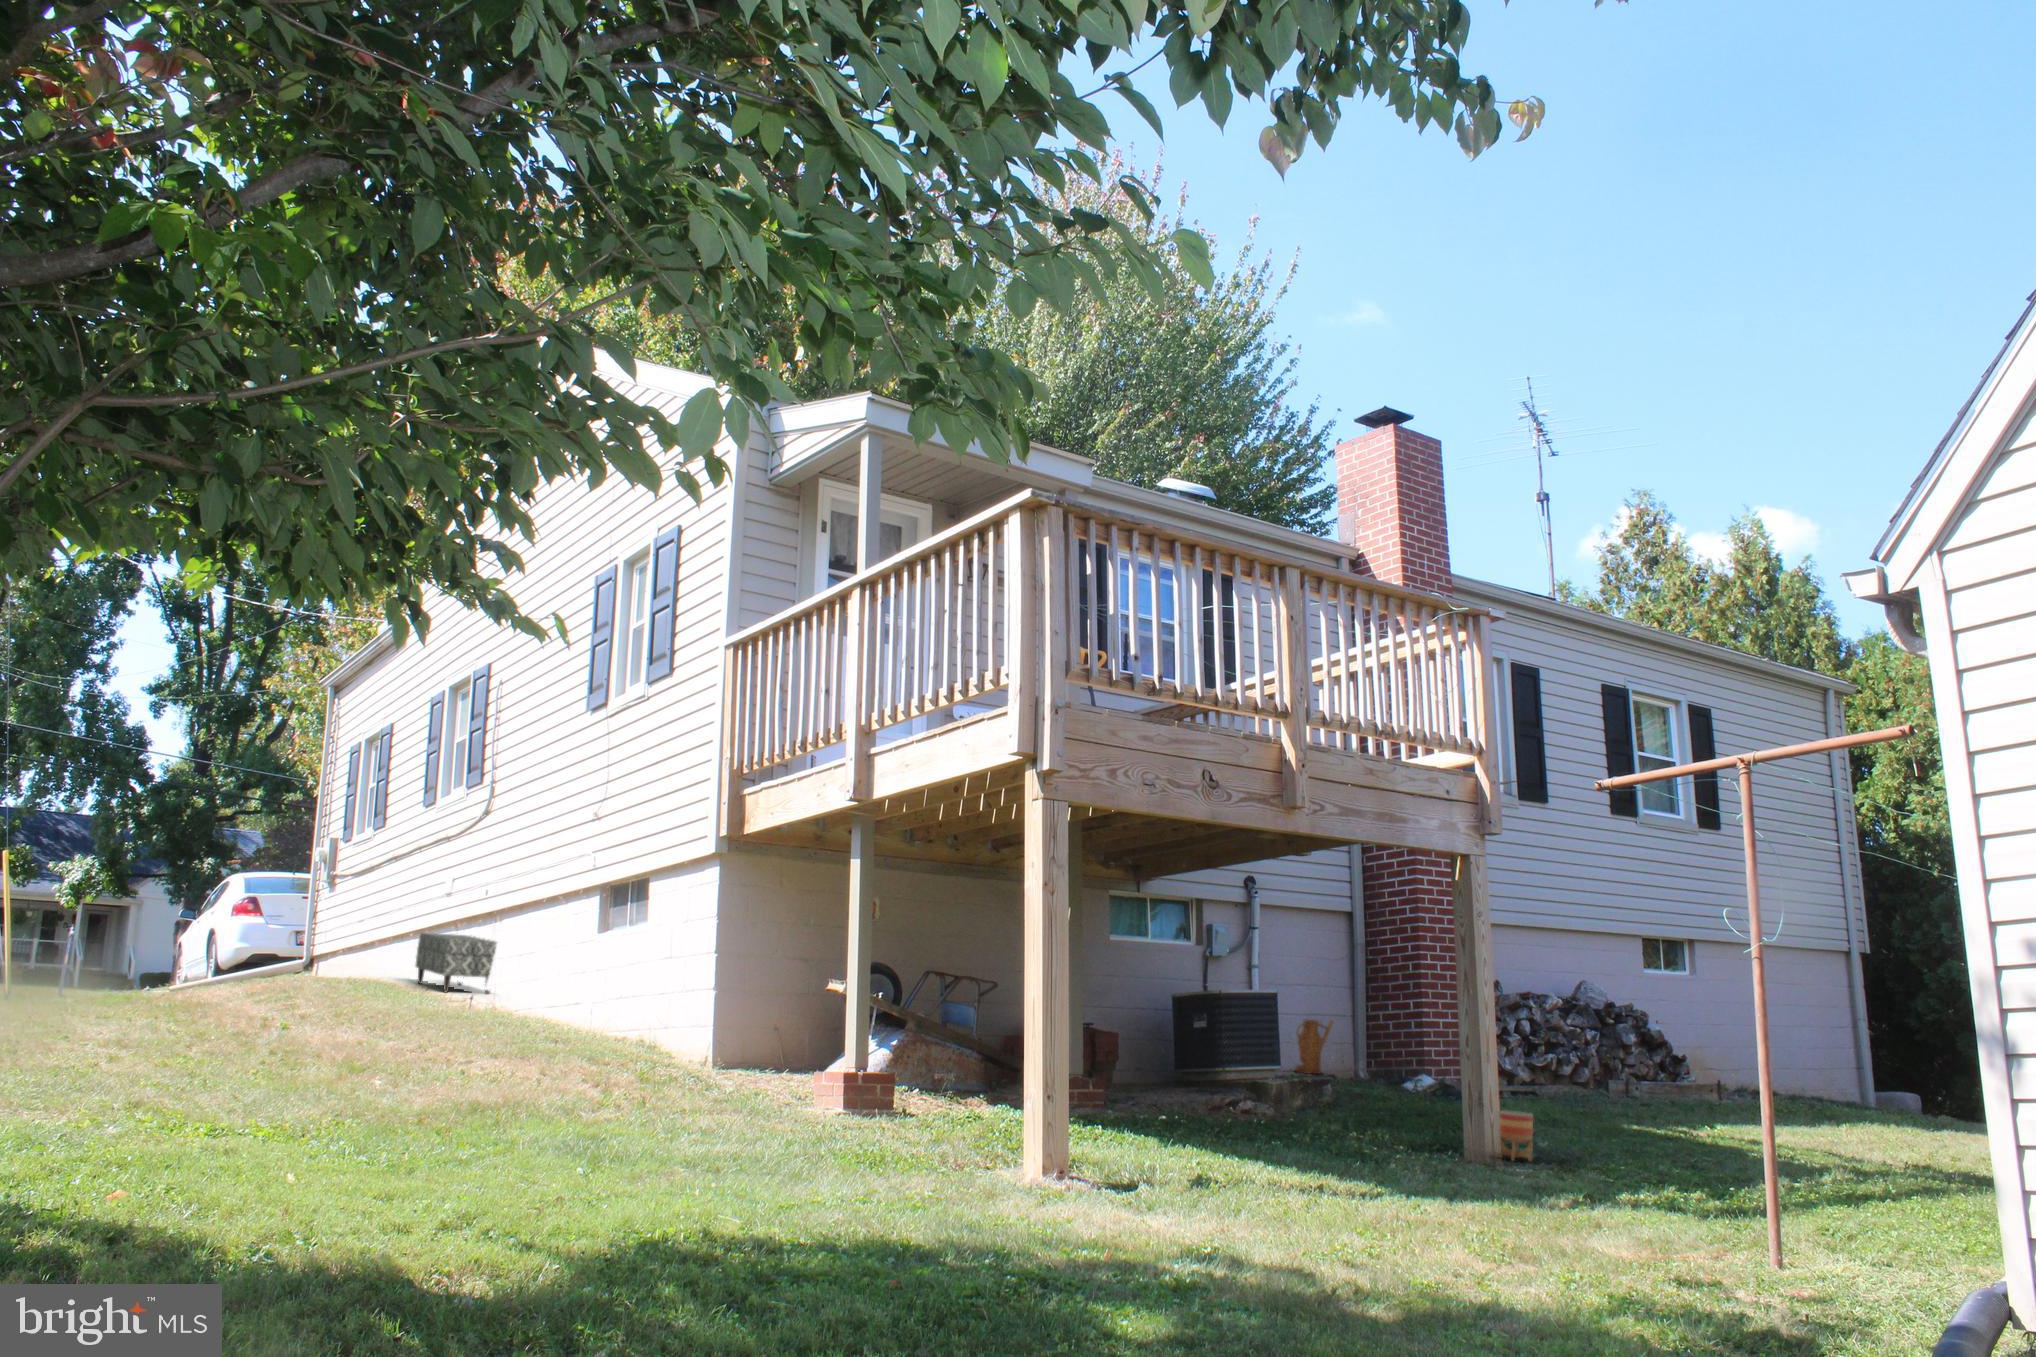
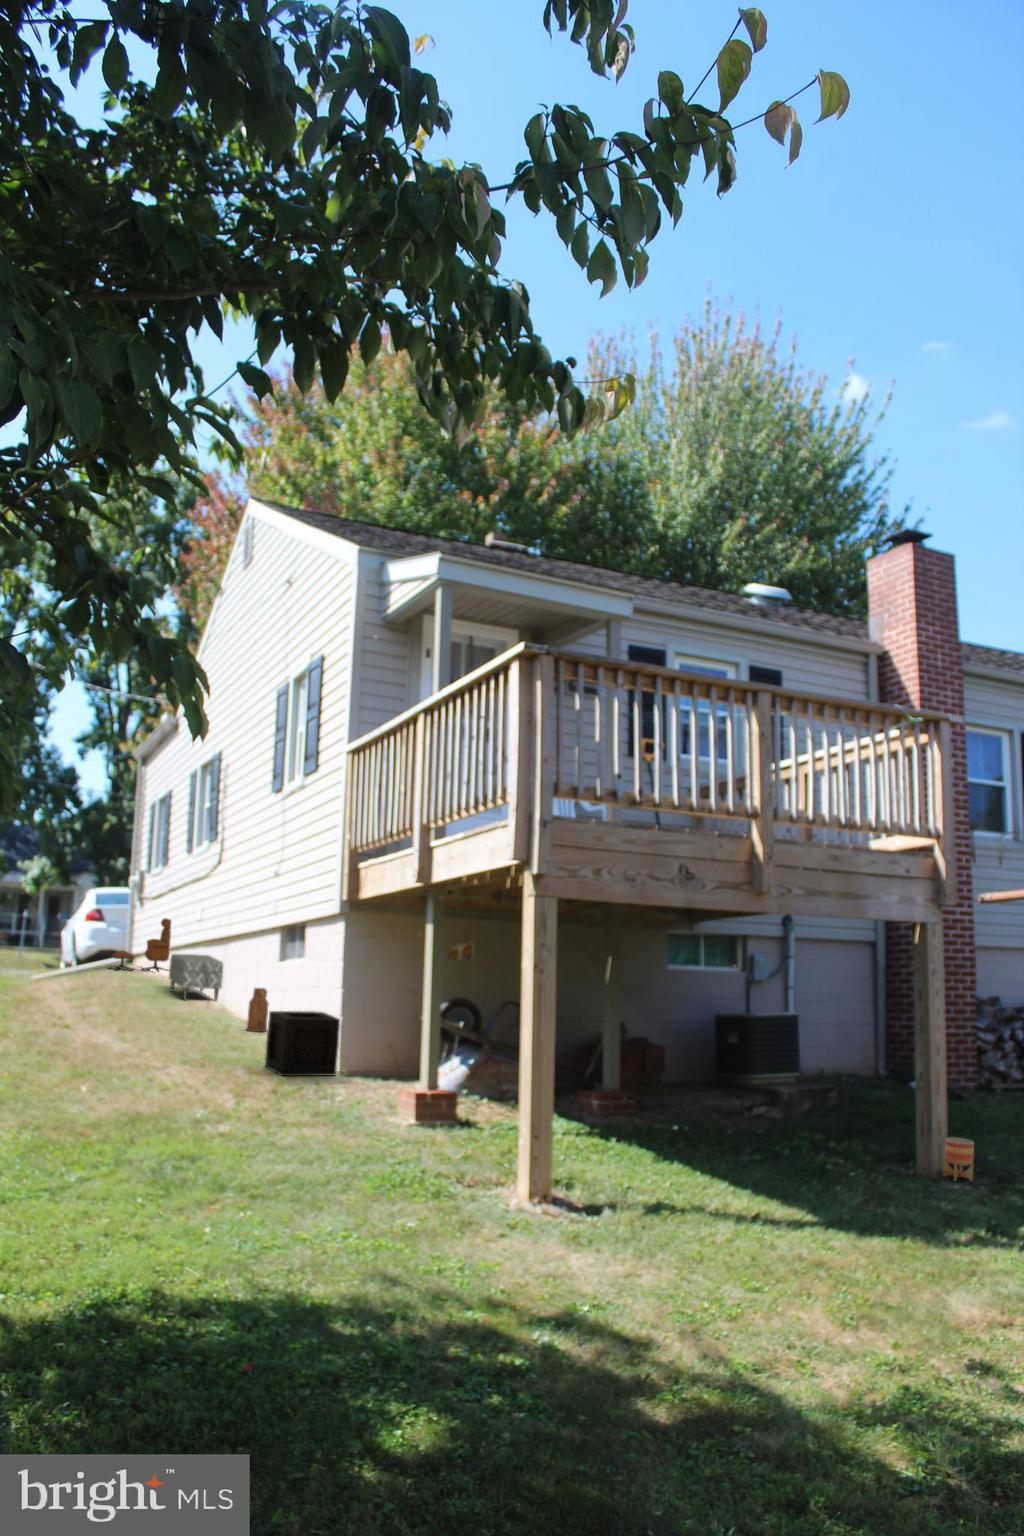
lounge chair: none [310,893,403,966] -> present [111,918,171,972]
wooden crate: none [612,981,717,1064] -> present [265,1011,340,1076]
watering can: present [1296,1020,1333,1074] -> present [247,988,269,1032]

